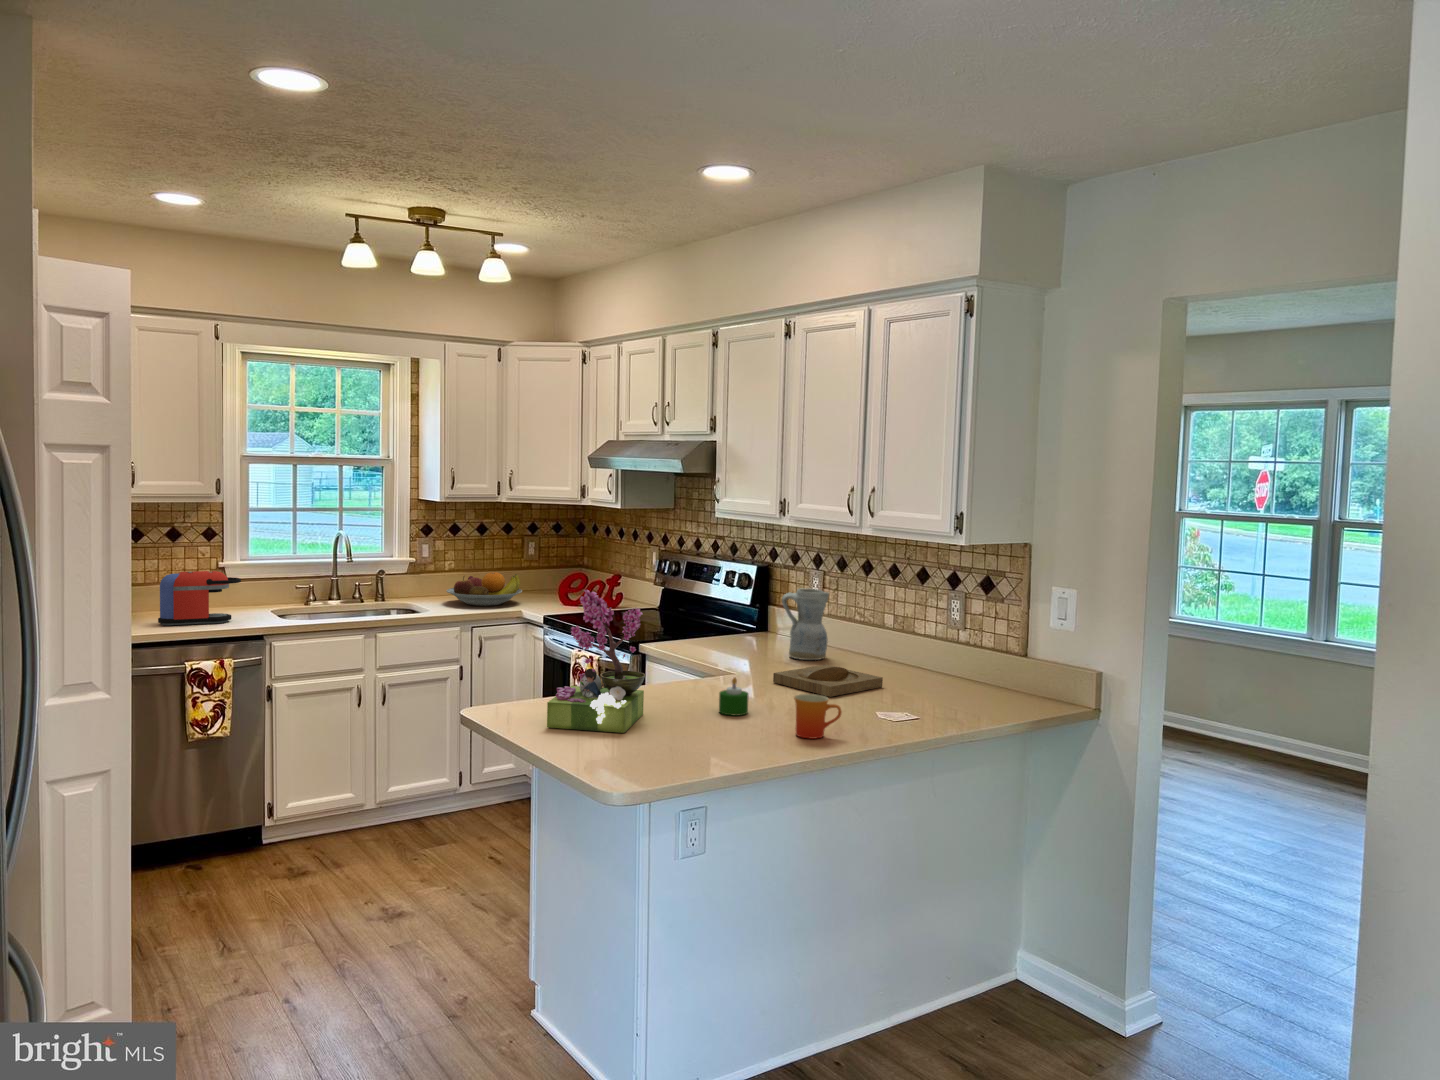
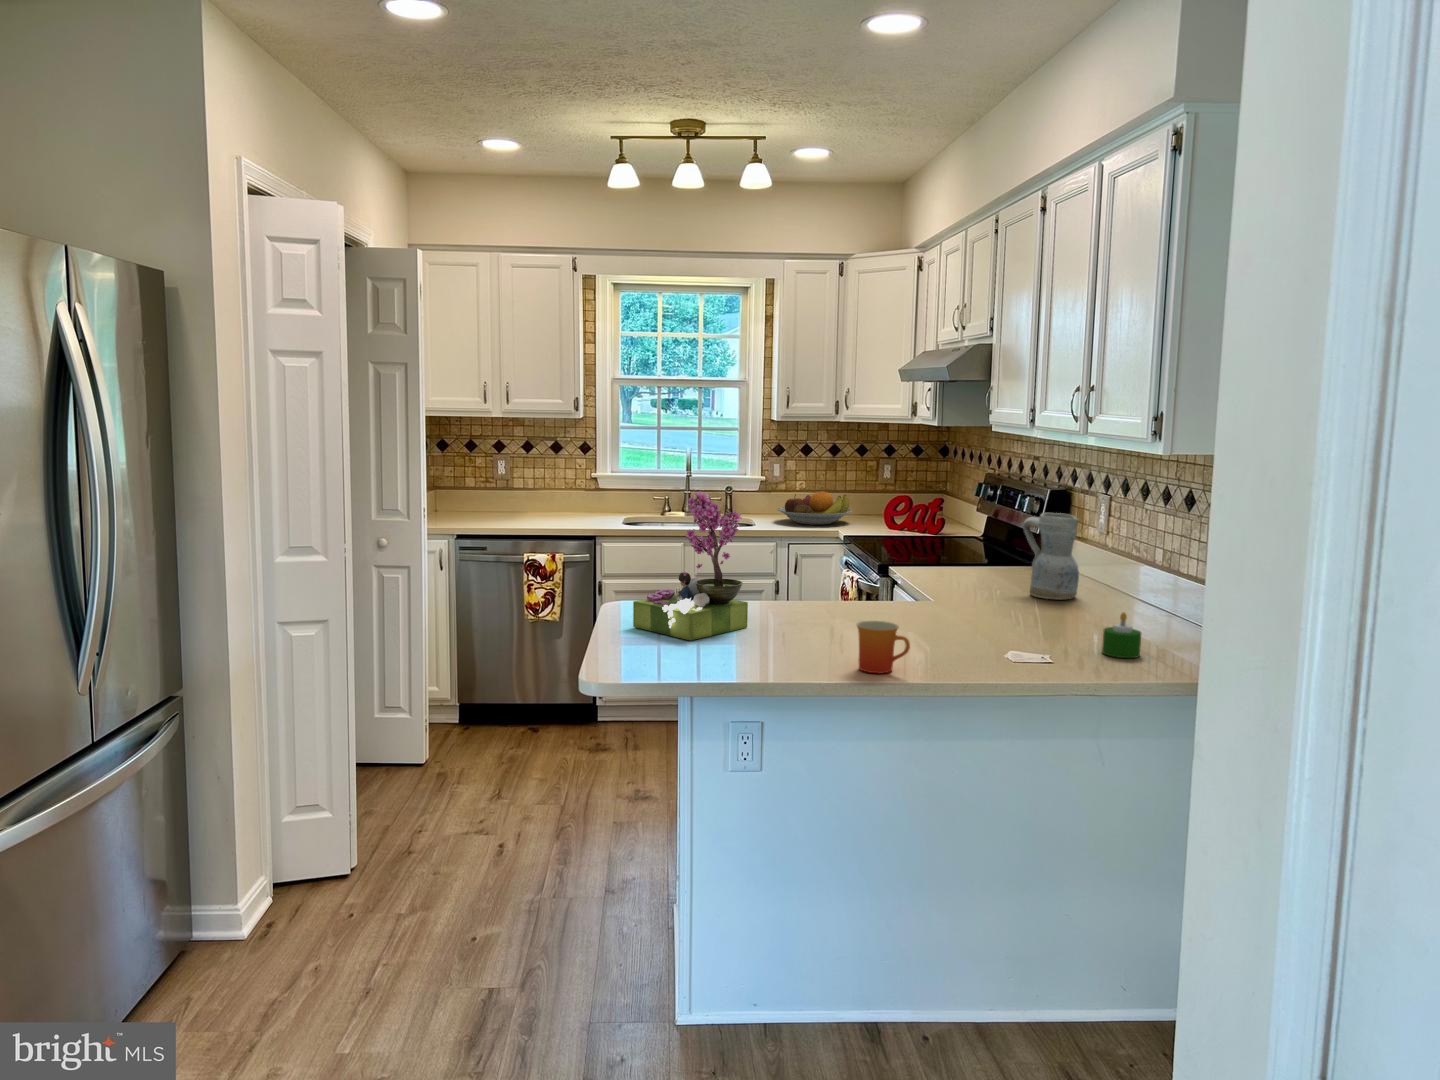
coffee maker: present [158,571,241,625] -> none [523,478,587,524]
tray: present [773,665,883,697] -> none [953,602,1082,636]
candle: present [719,678,748,716] -> present [1102,612,1141,658]

